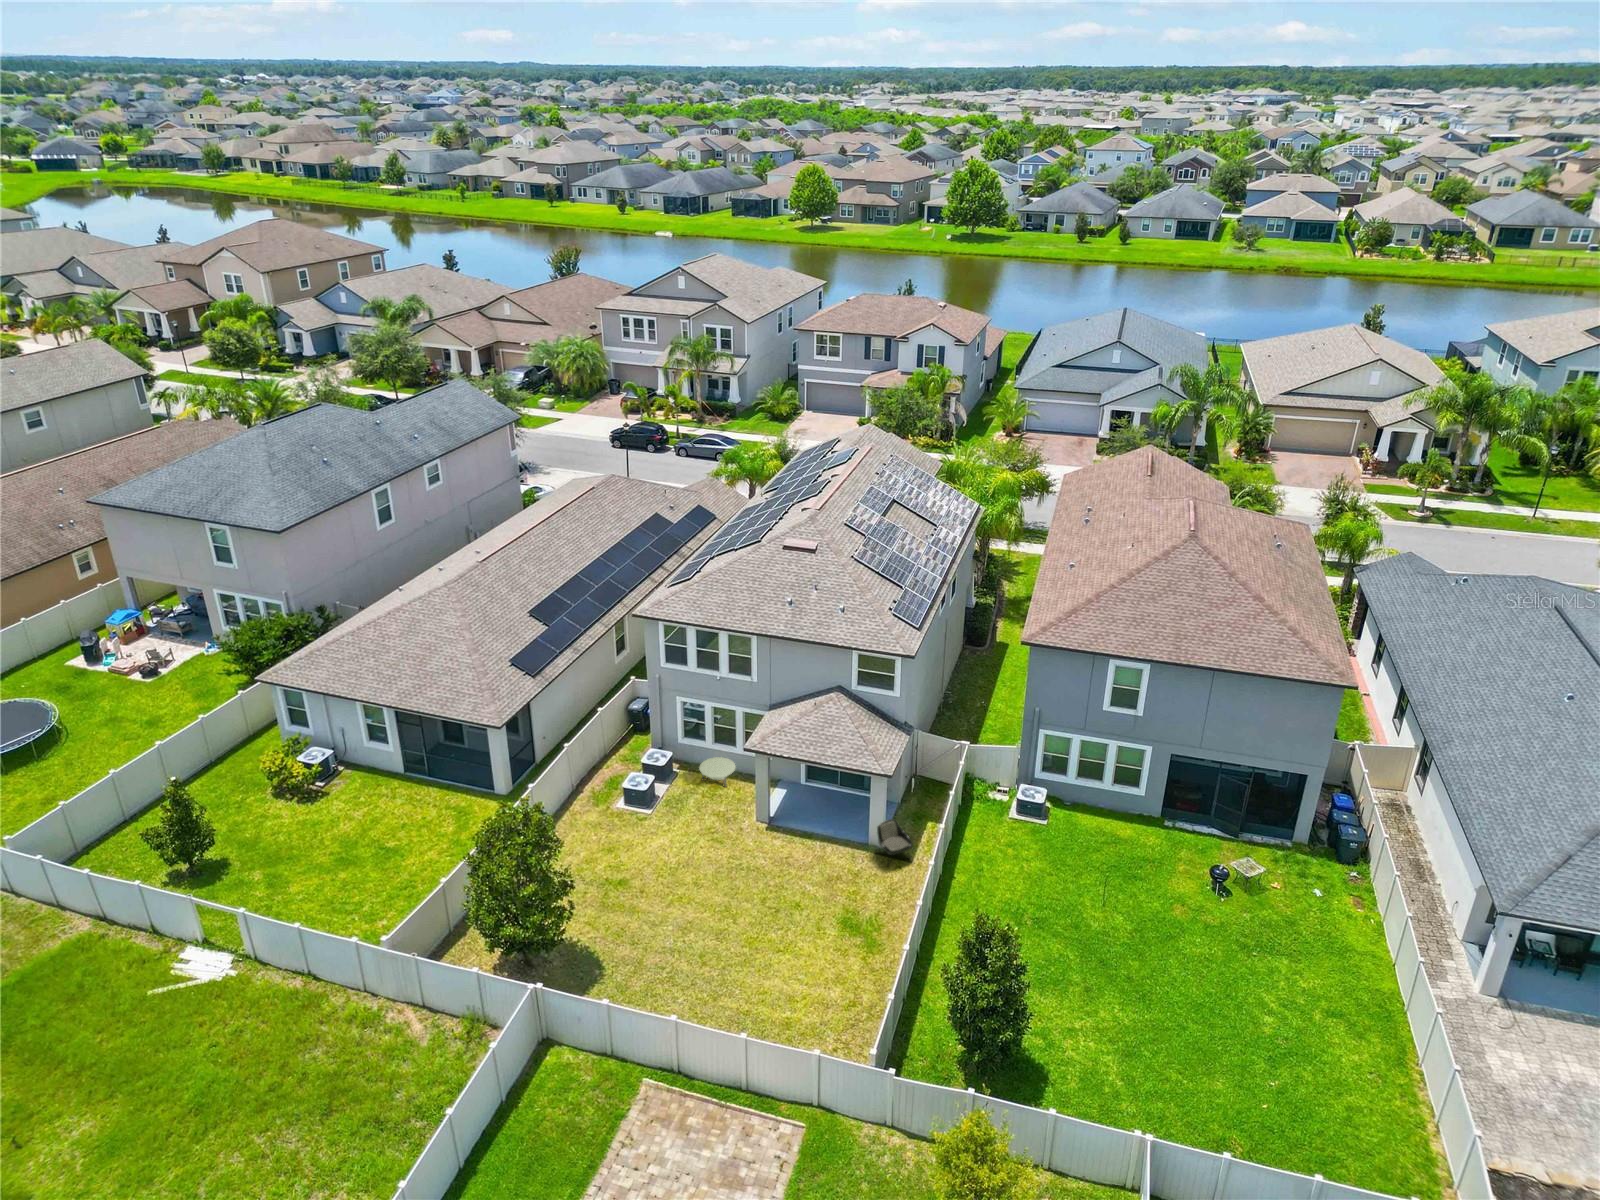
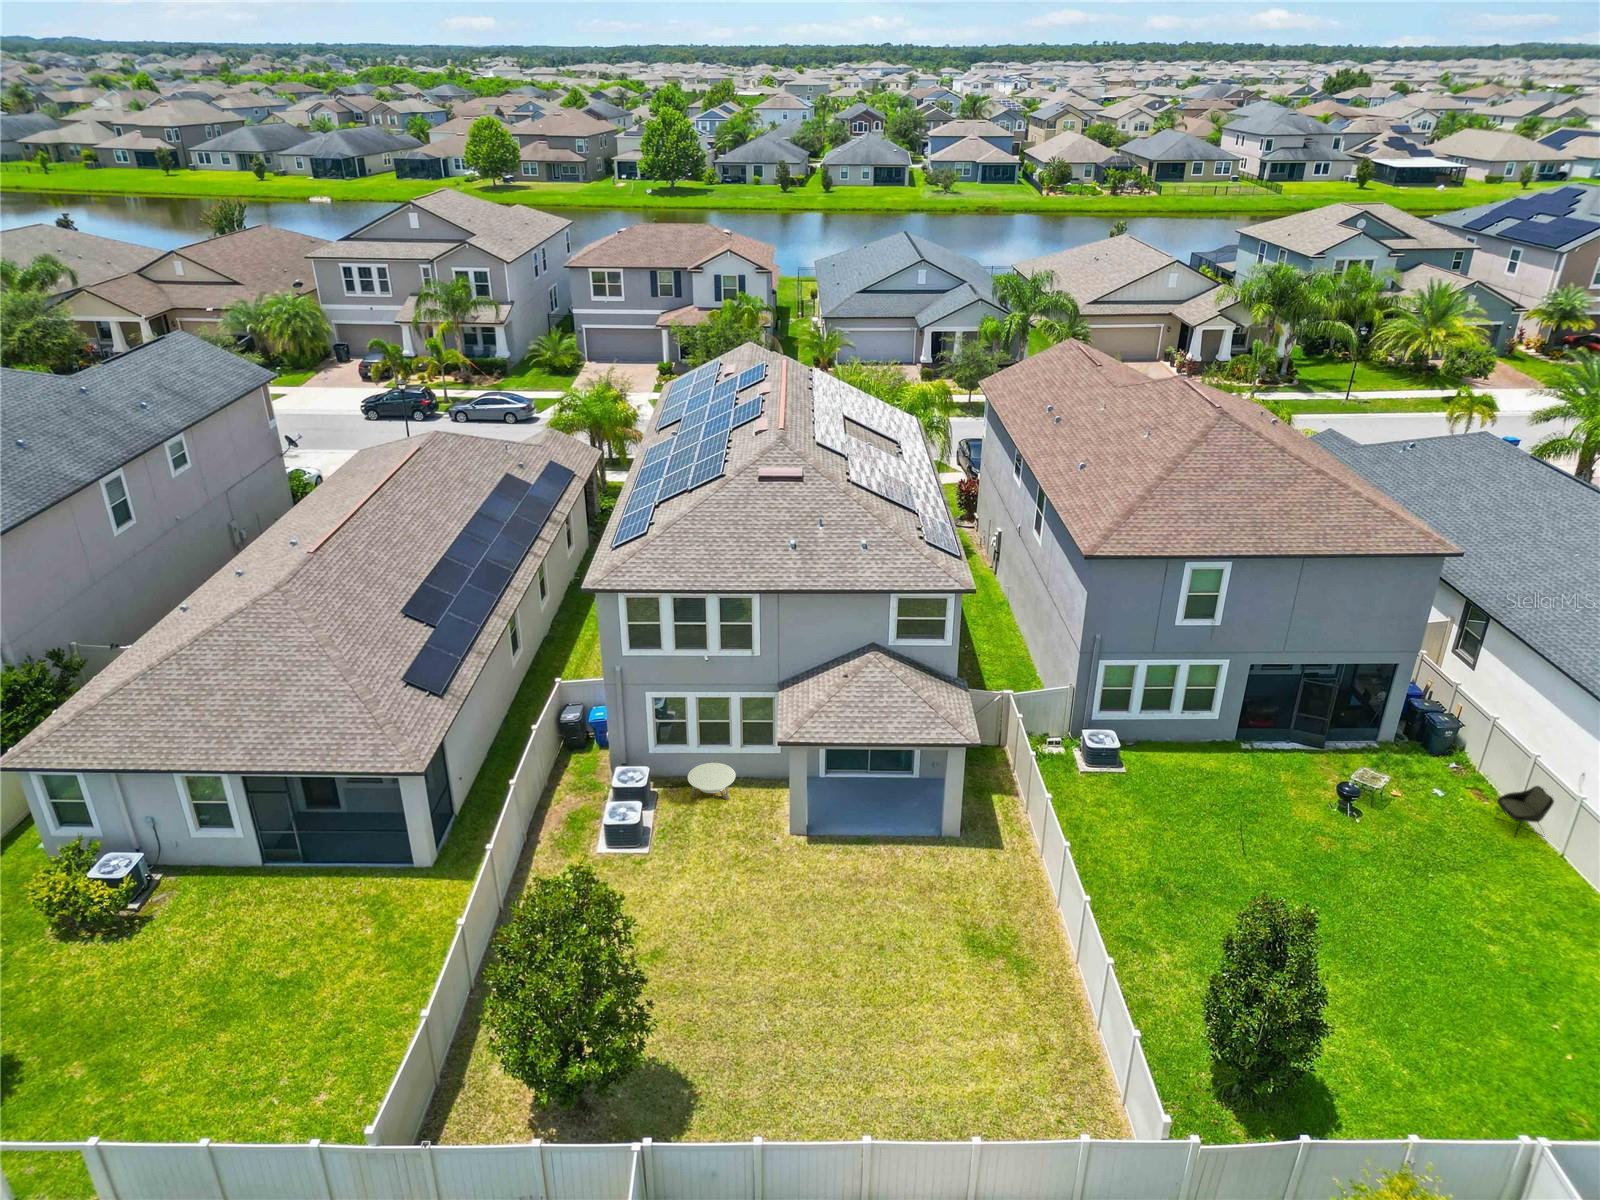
lounge chair: present [877,819,912,864] -> present [1497,786,1554,833]

